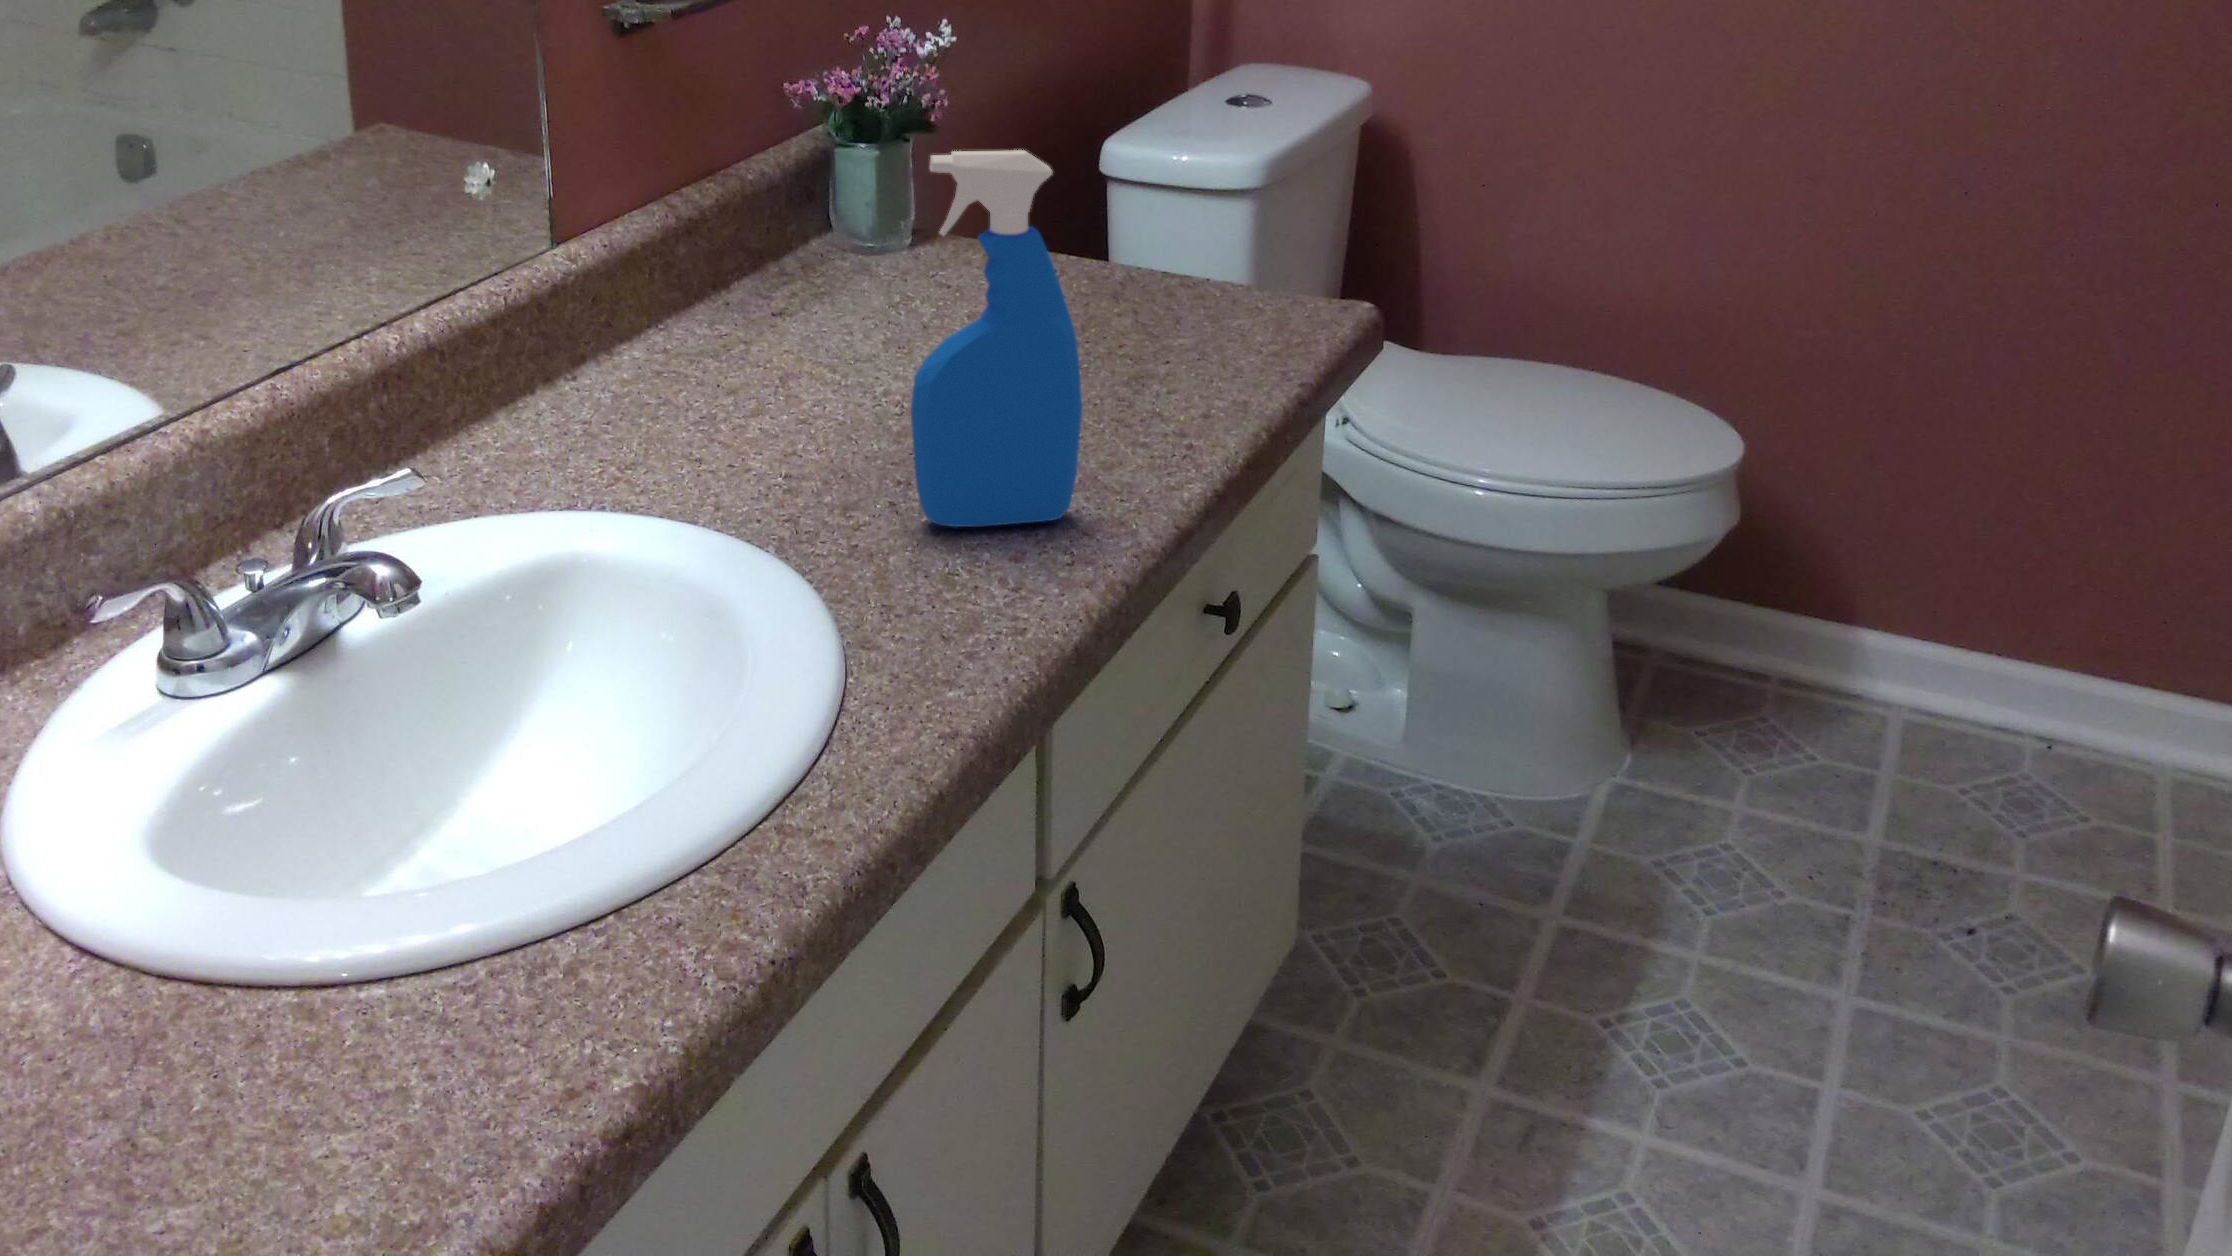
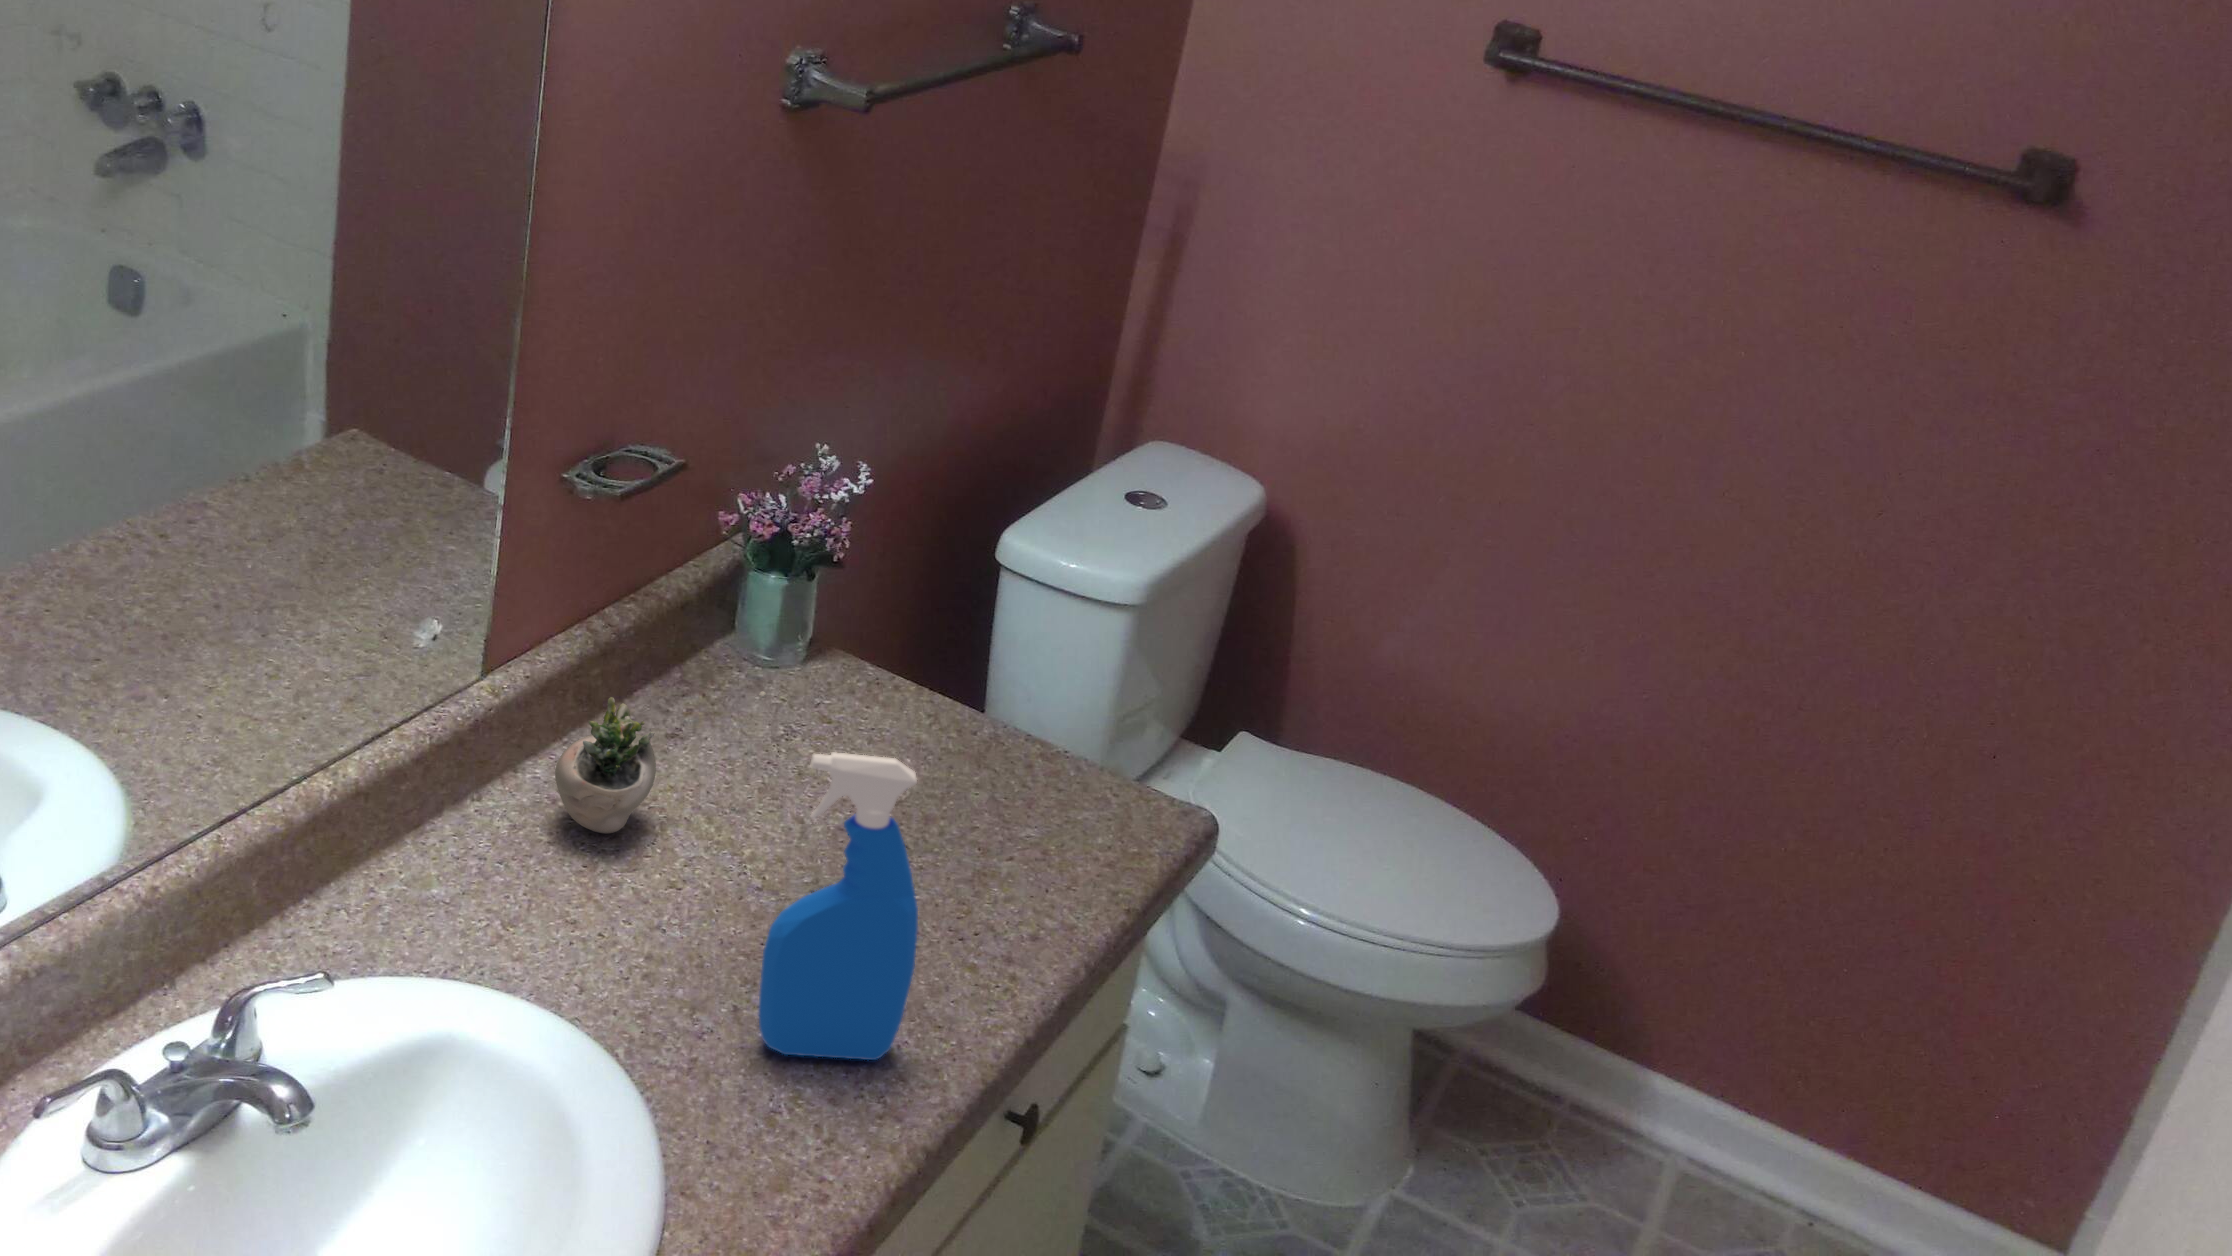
succulent plant: none [651,199,872,386] -> present [555,691,766,834]

